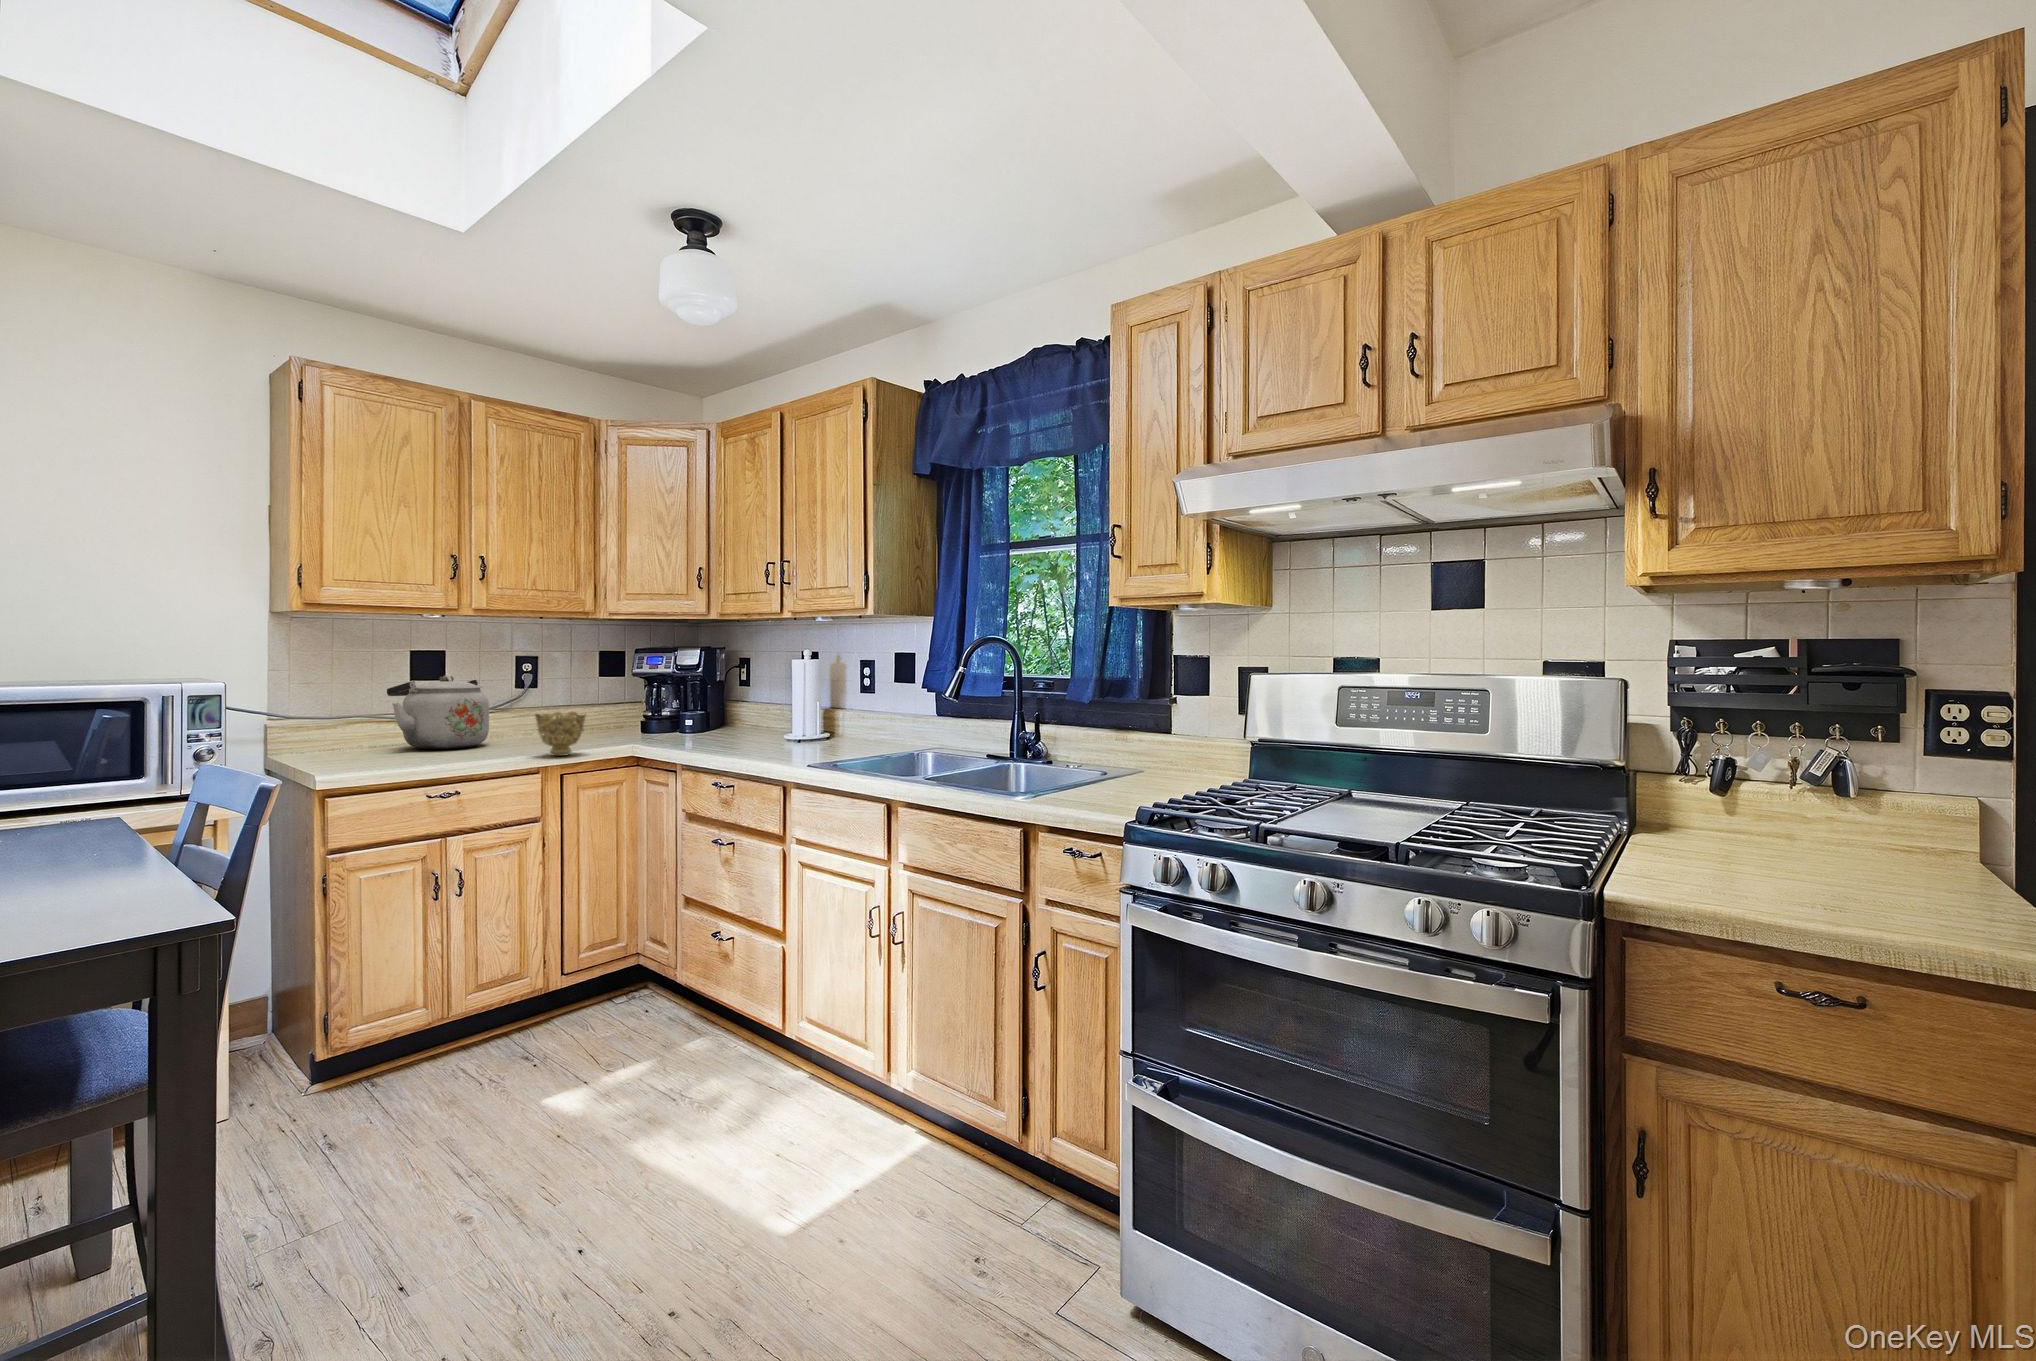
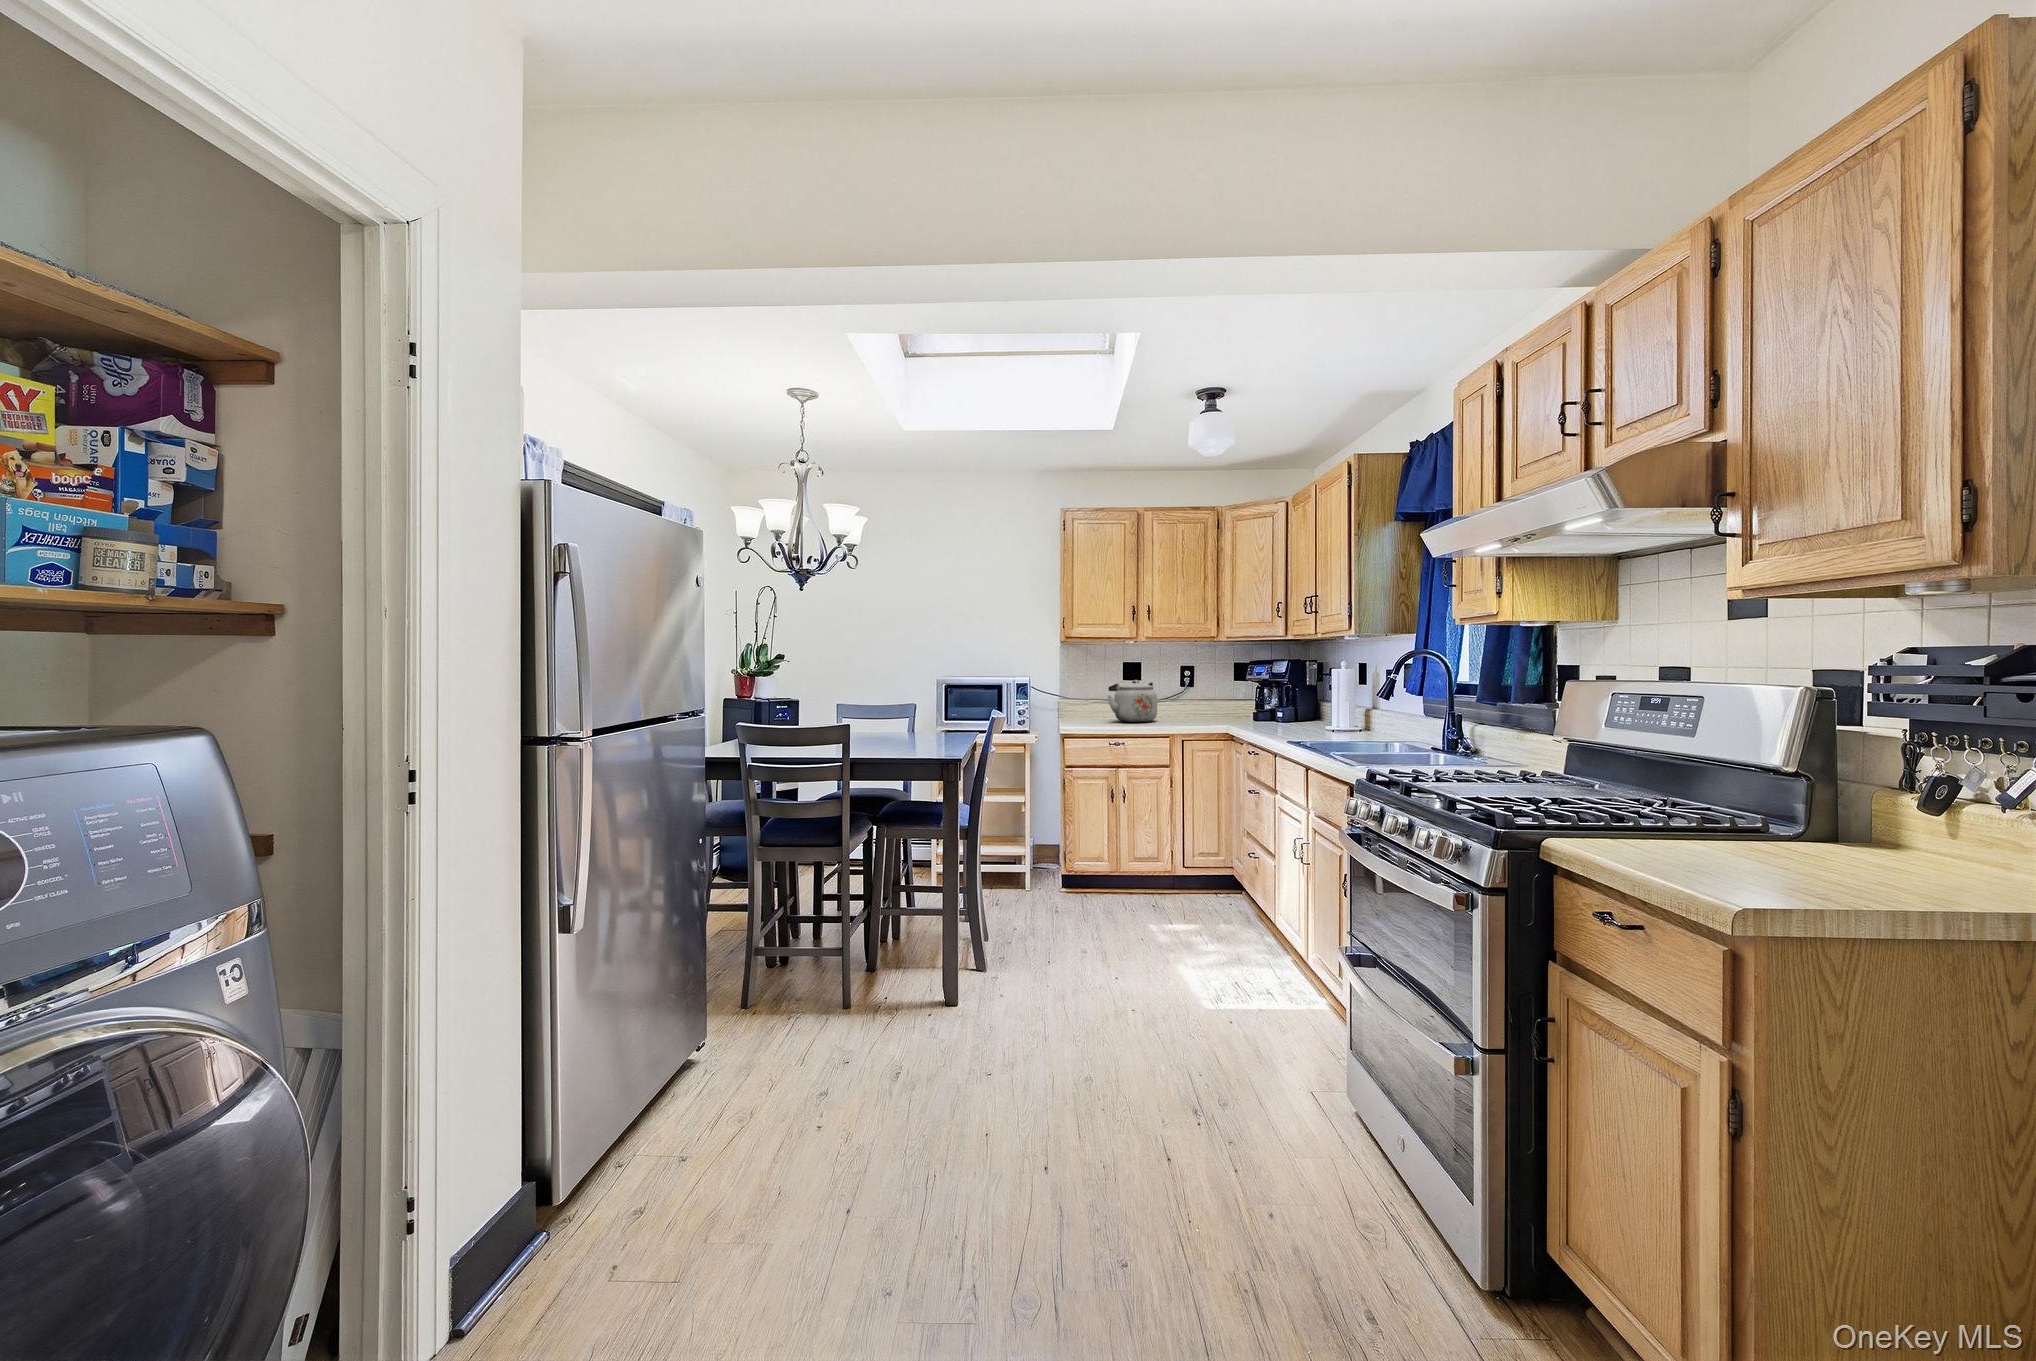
decorative bowl: present [535,711,585,756] -> none [1167,703,1196,730]

